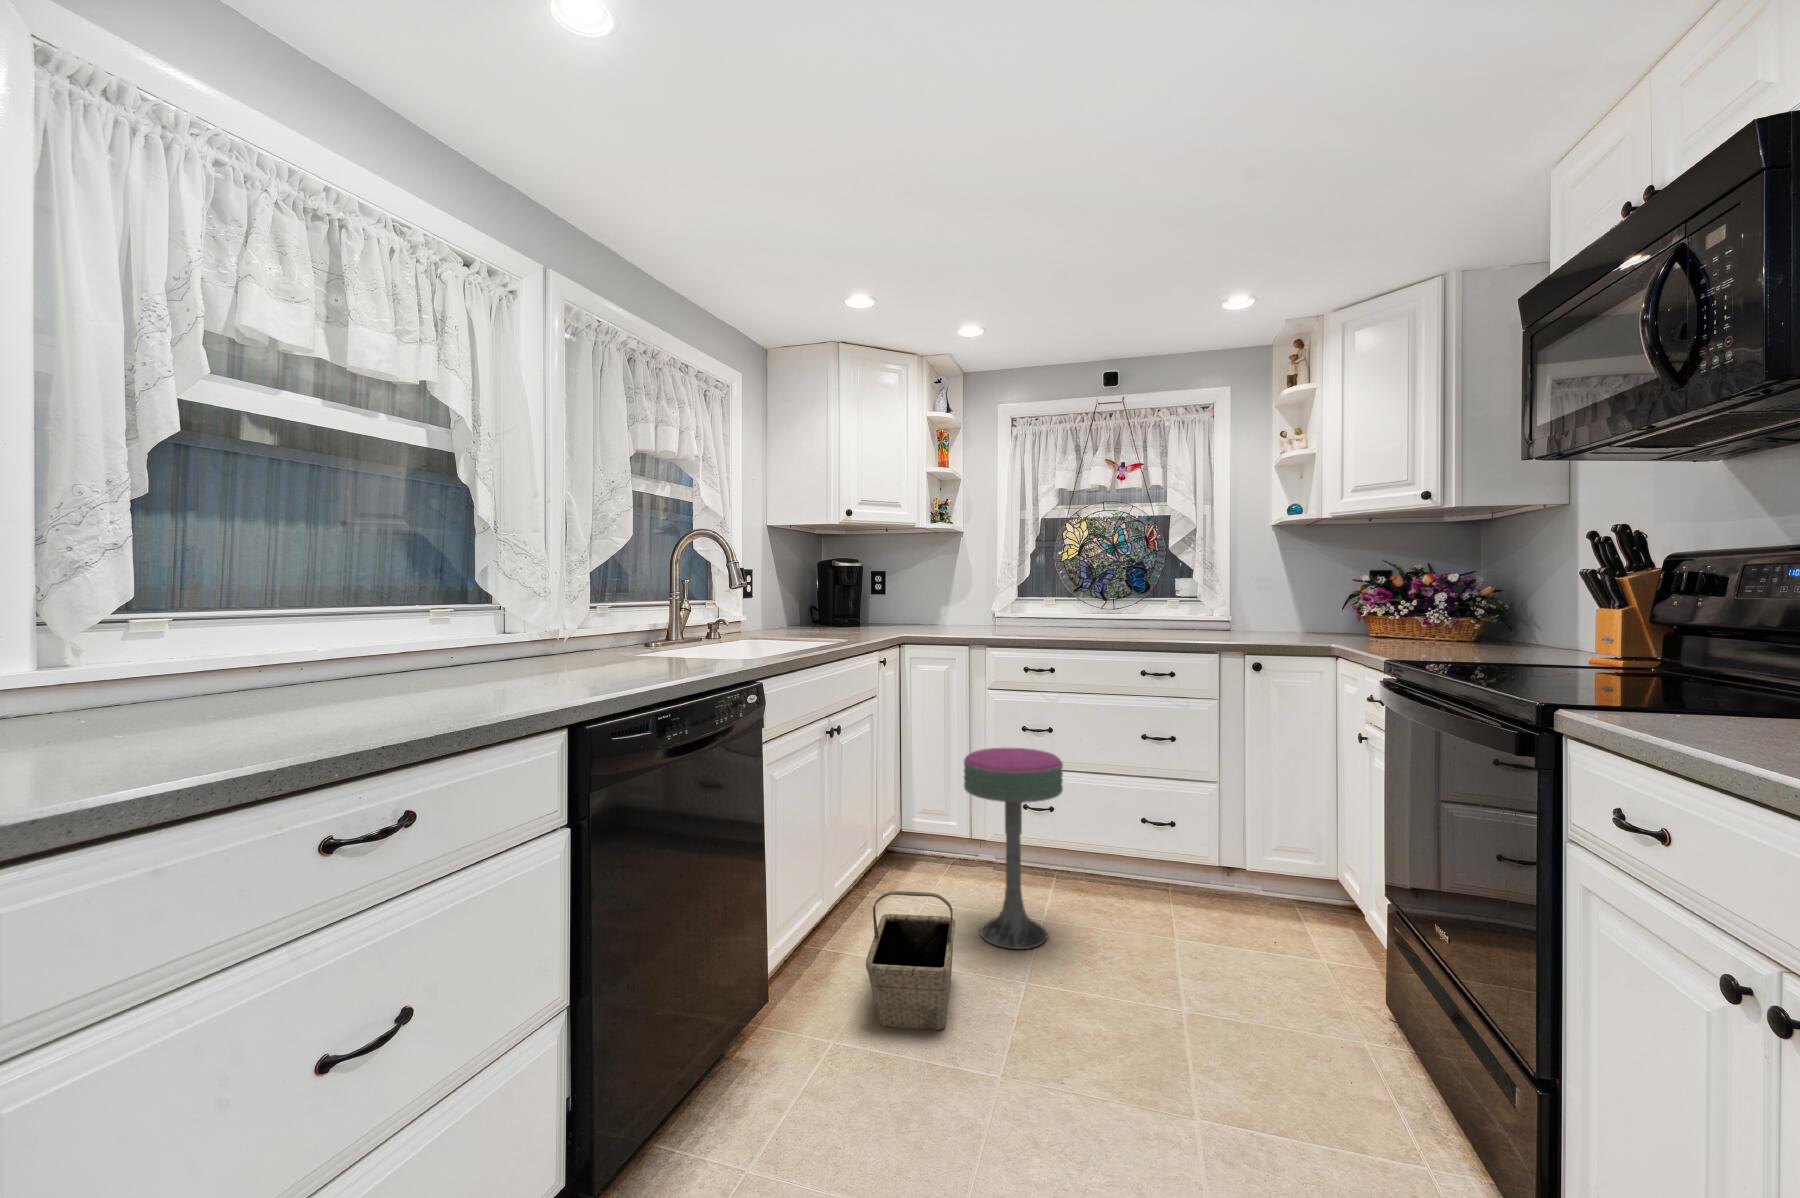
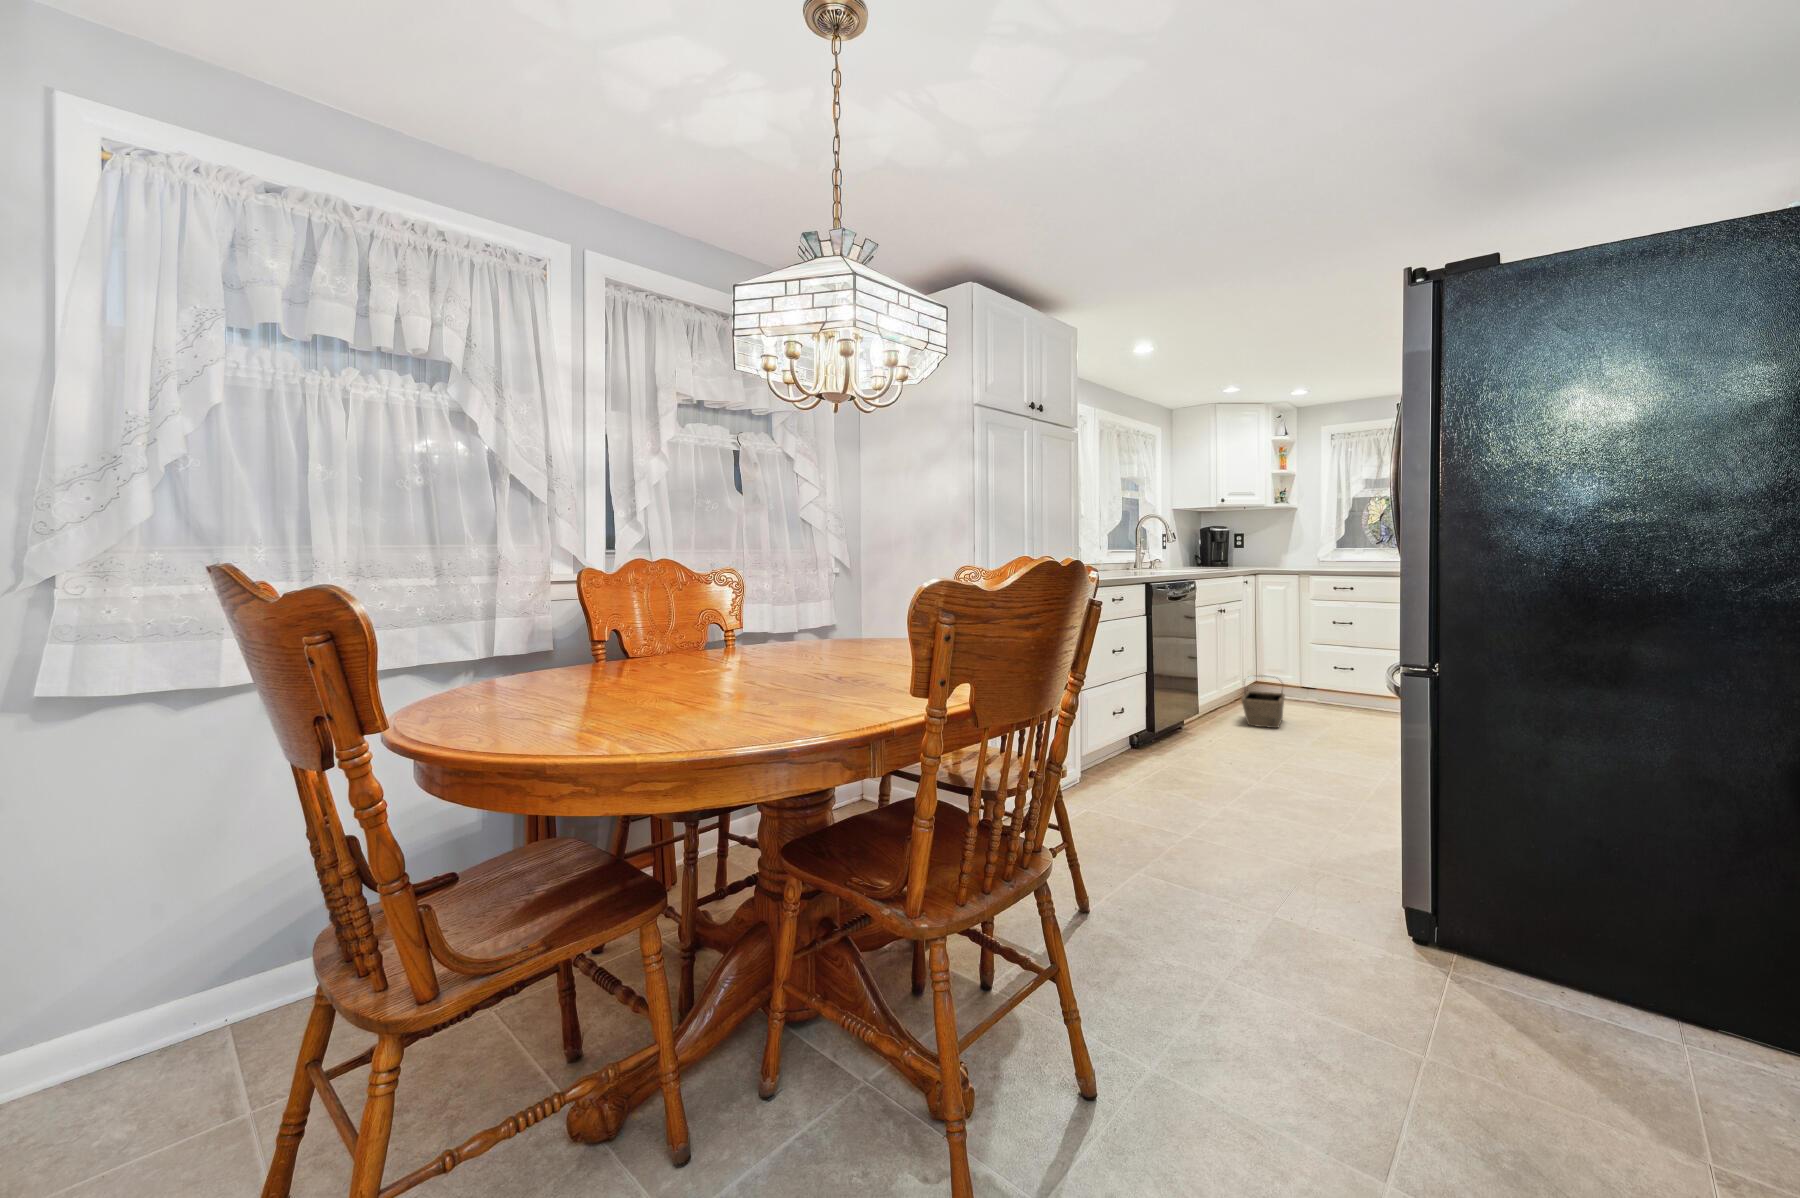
bar stool: present [964,748,1063,949] -> none [1292,623,1349,717]

